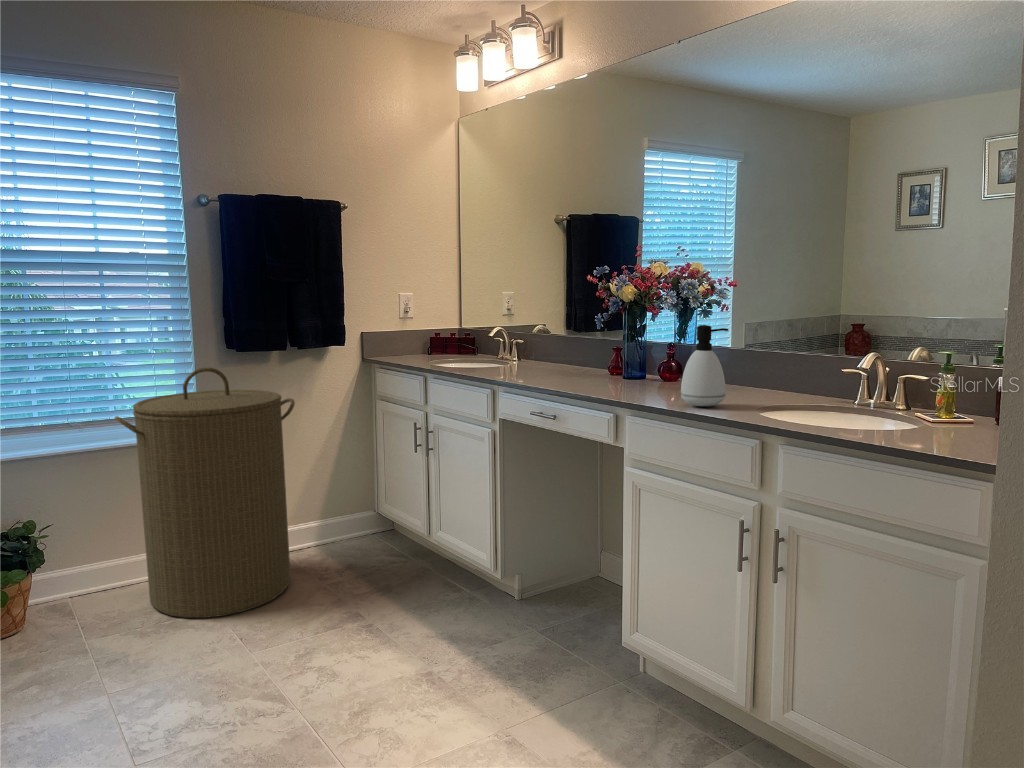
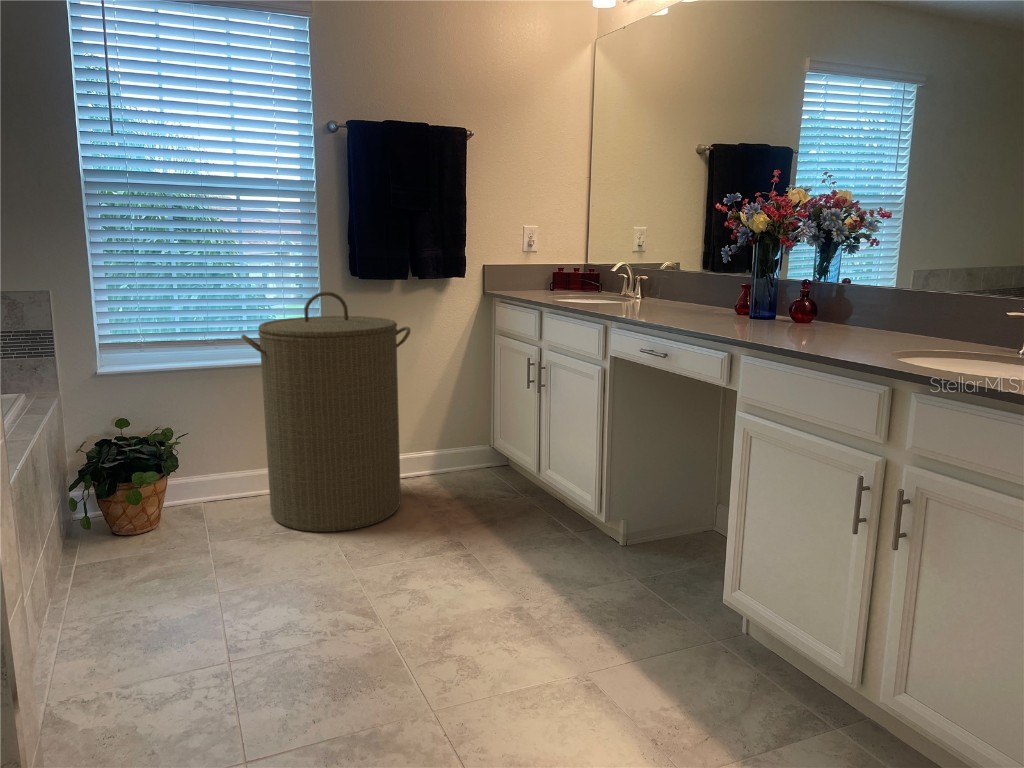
soap dispenser: present [681,325,728,406] -> none [804,253,868,348]

